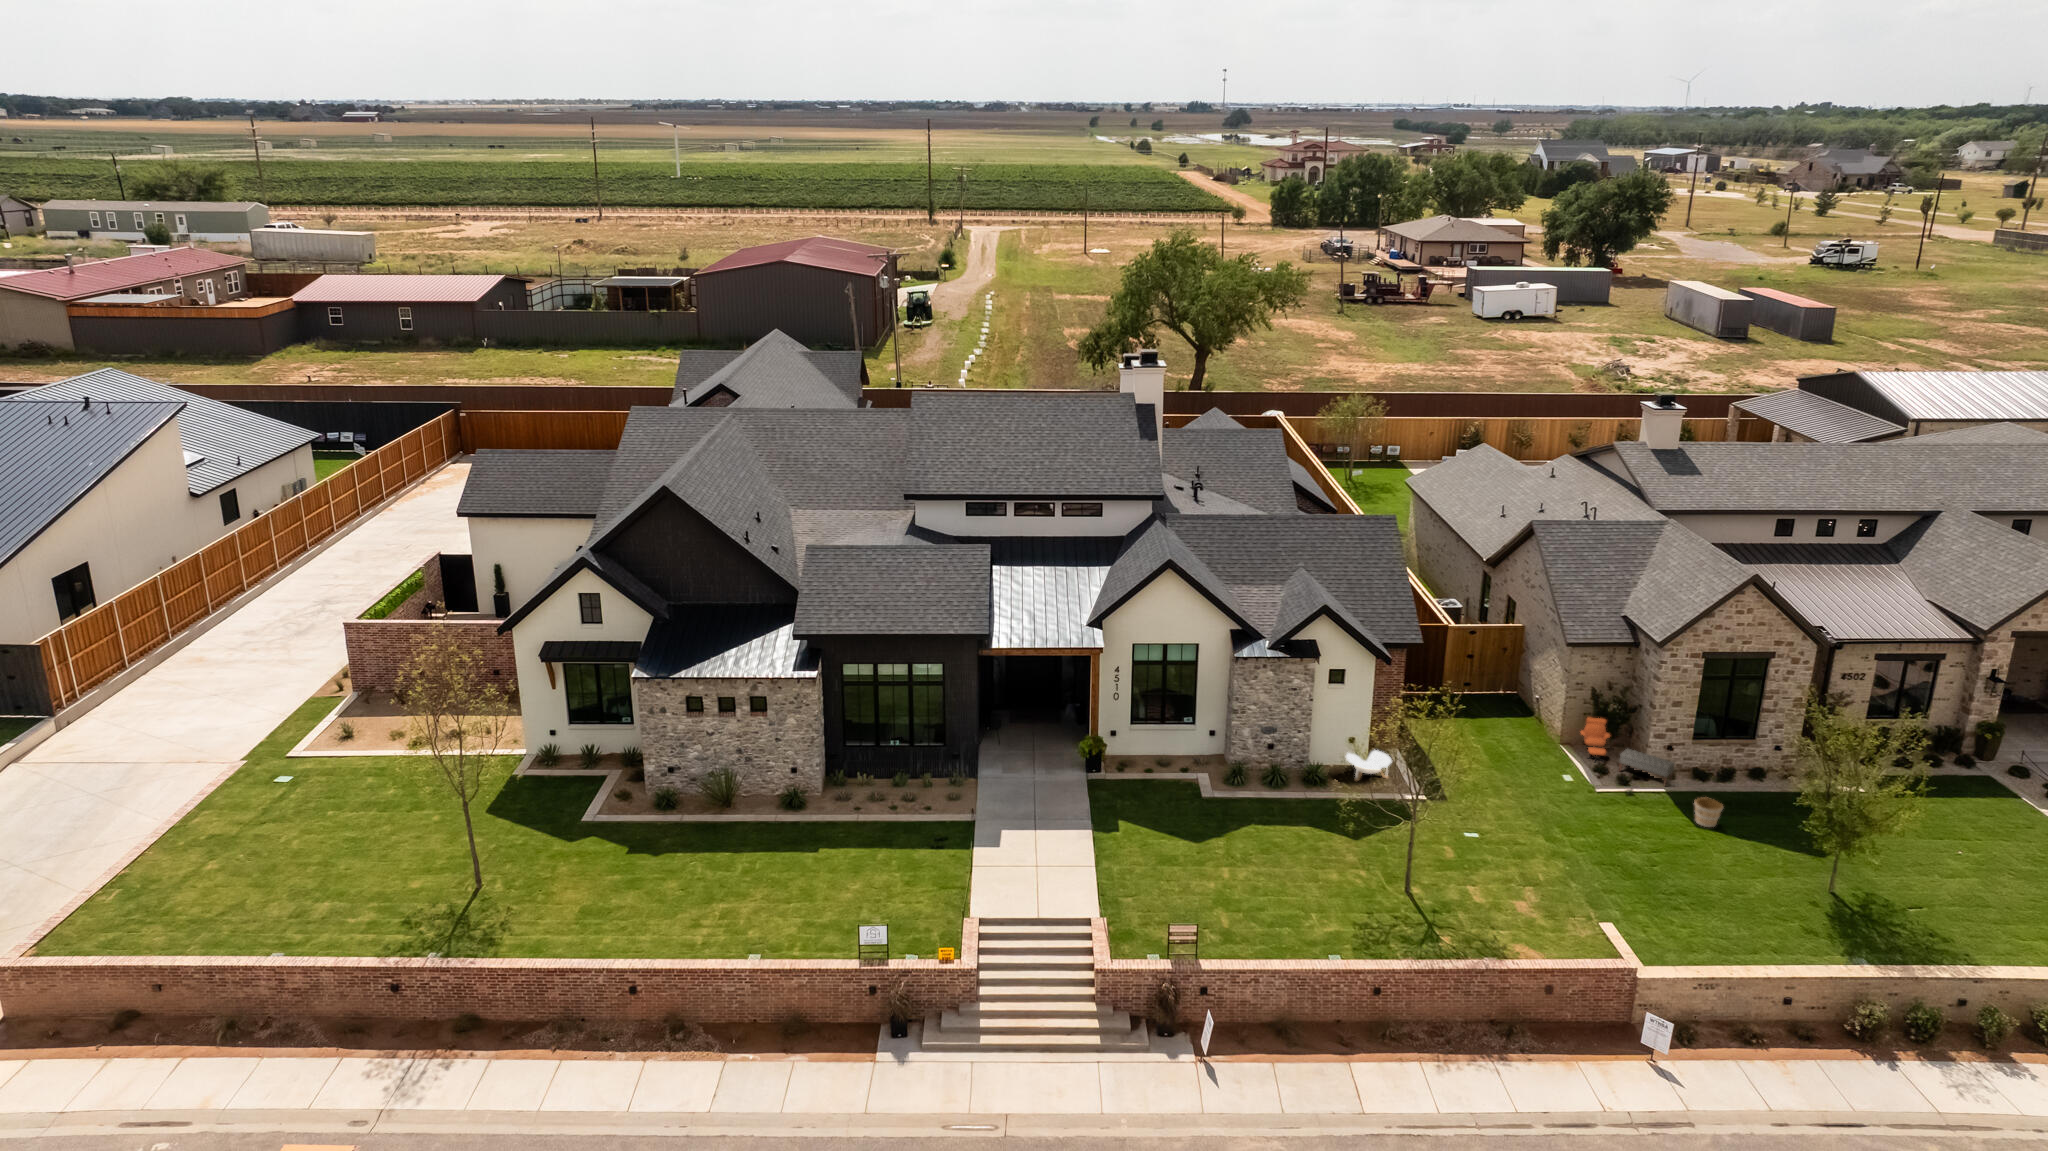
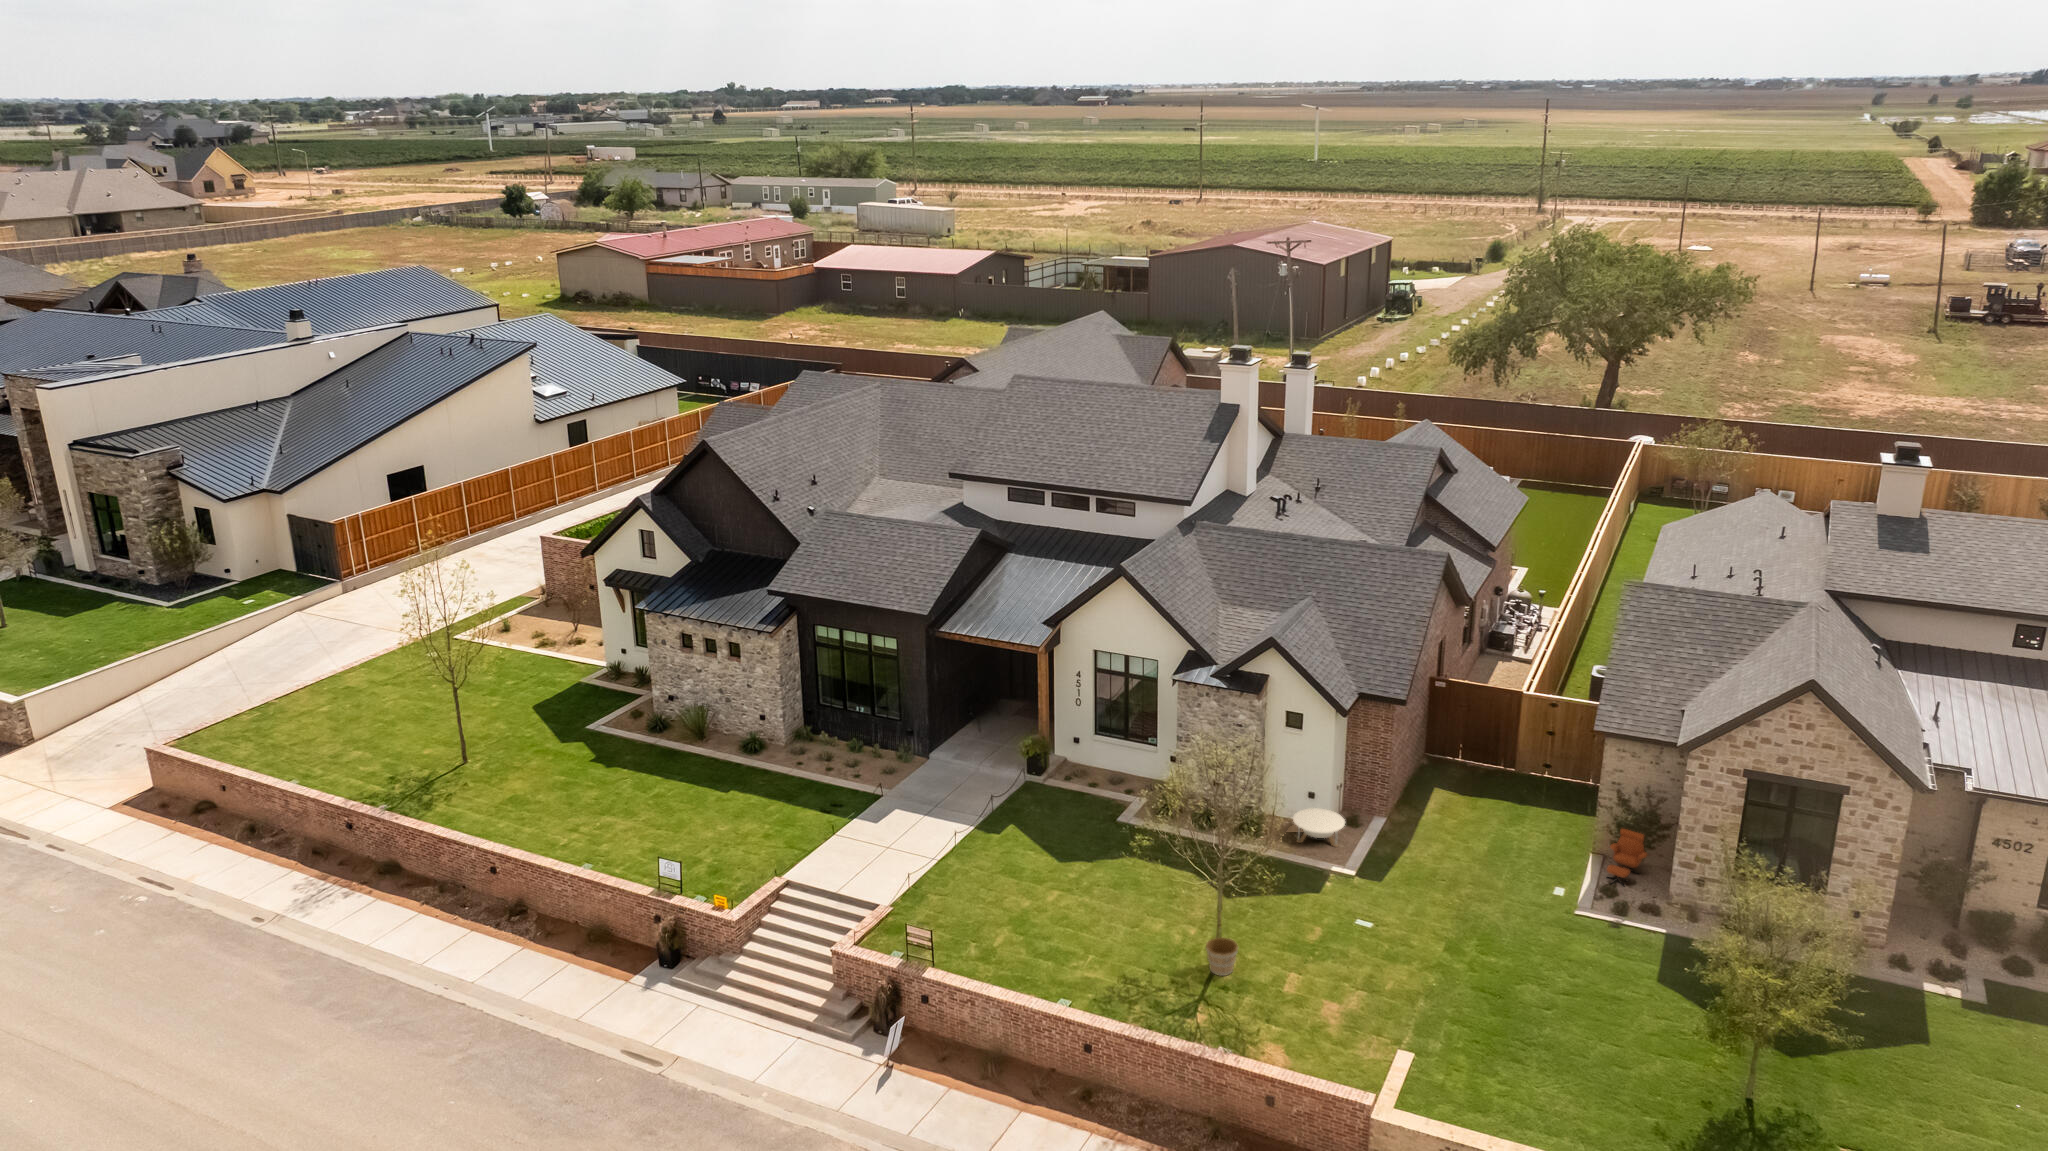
bench: present [1619,749,1675,785] -> none [1630,875,1695,930]
wooden bucket: present [1694,797,1723,827] -> present [1206,937,1238,976]

